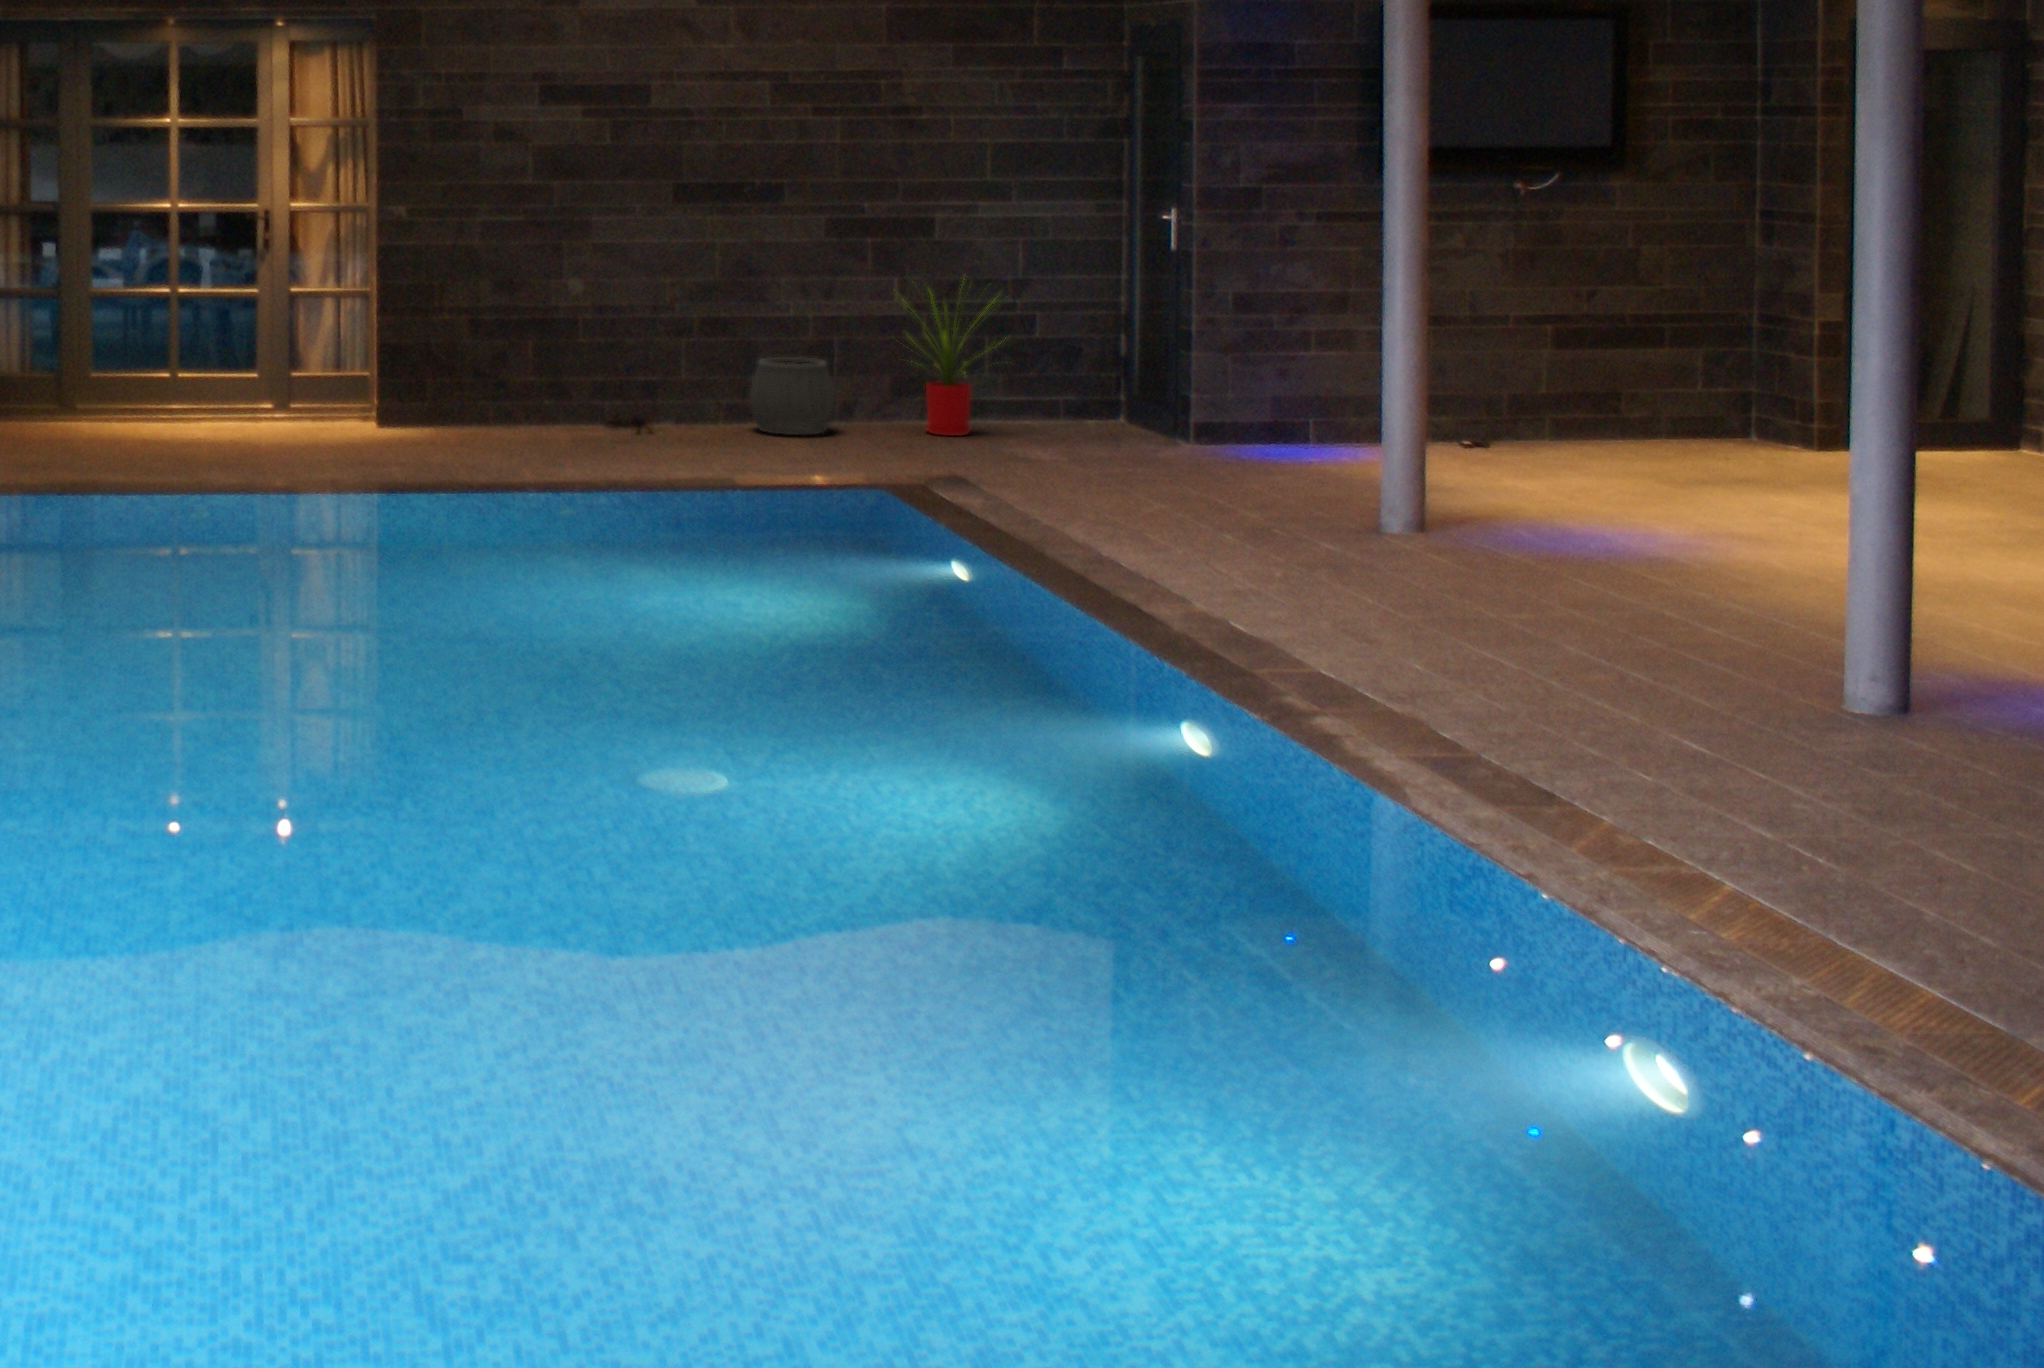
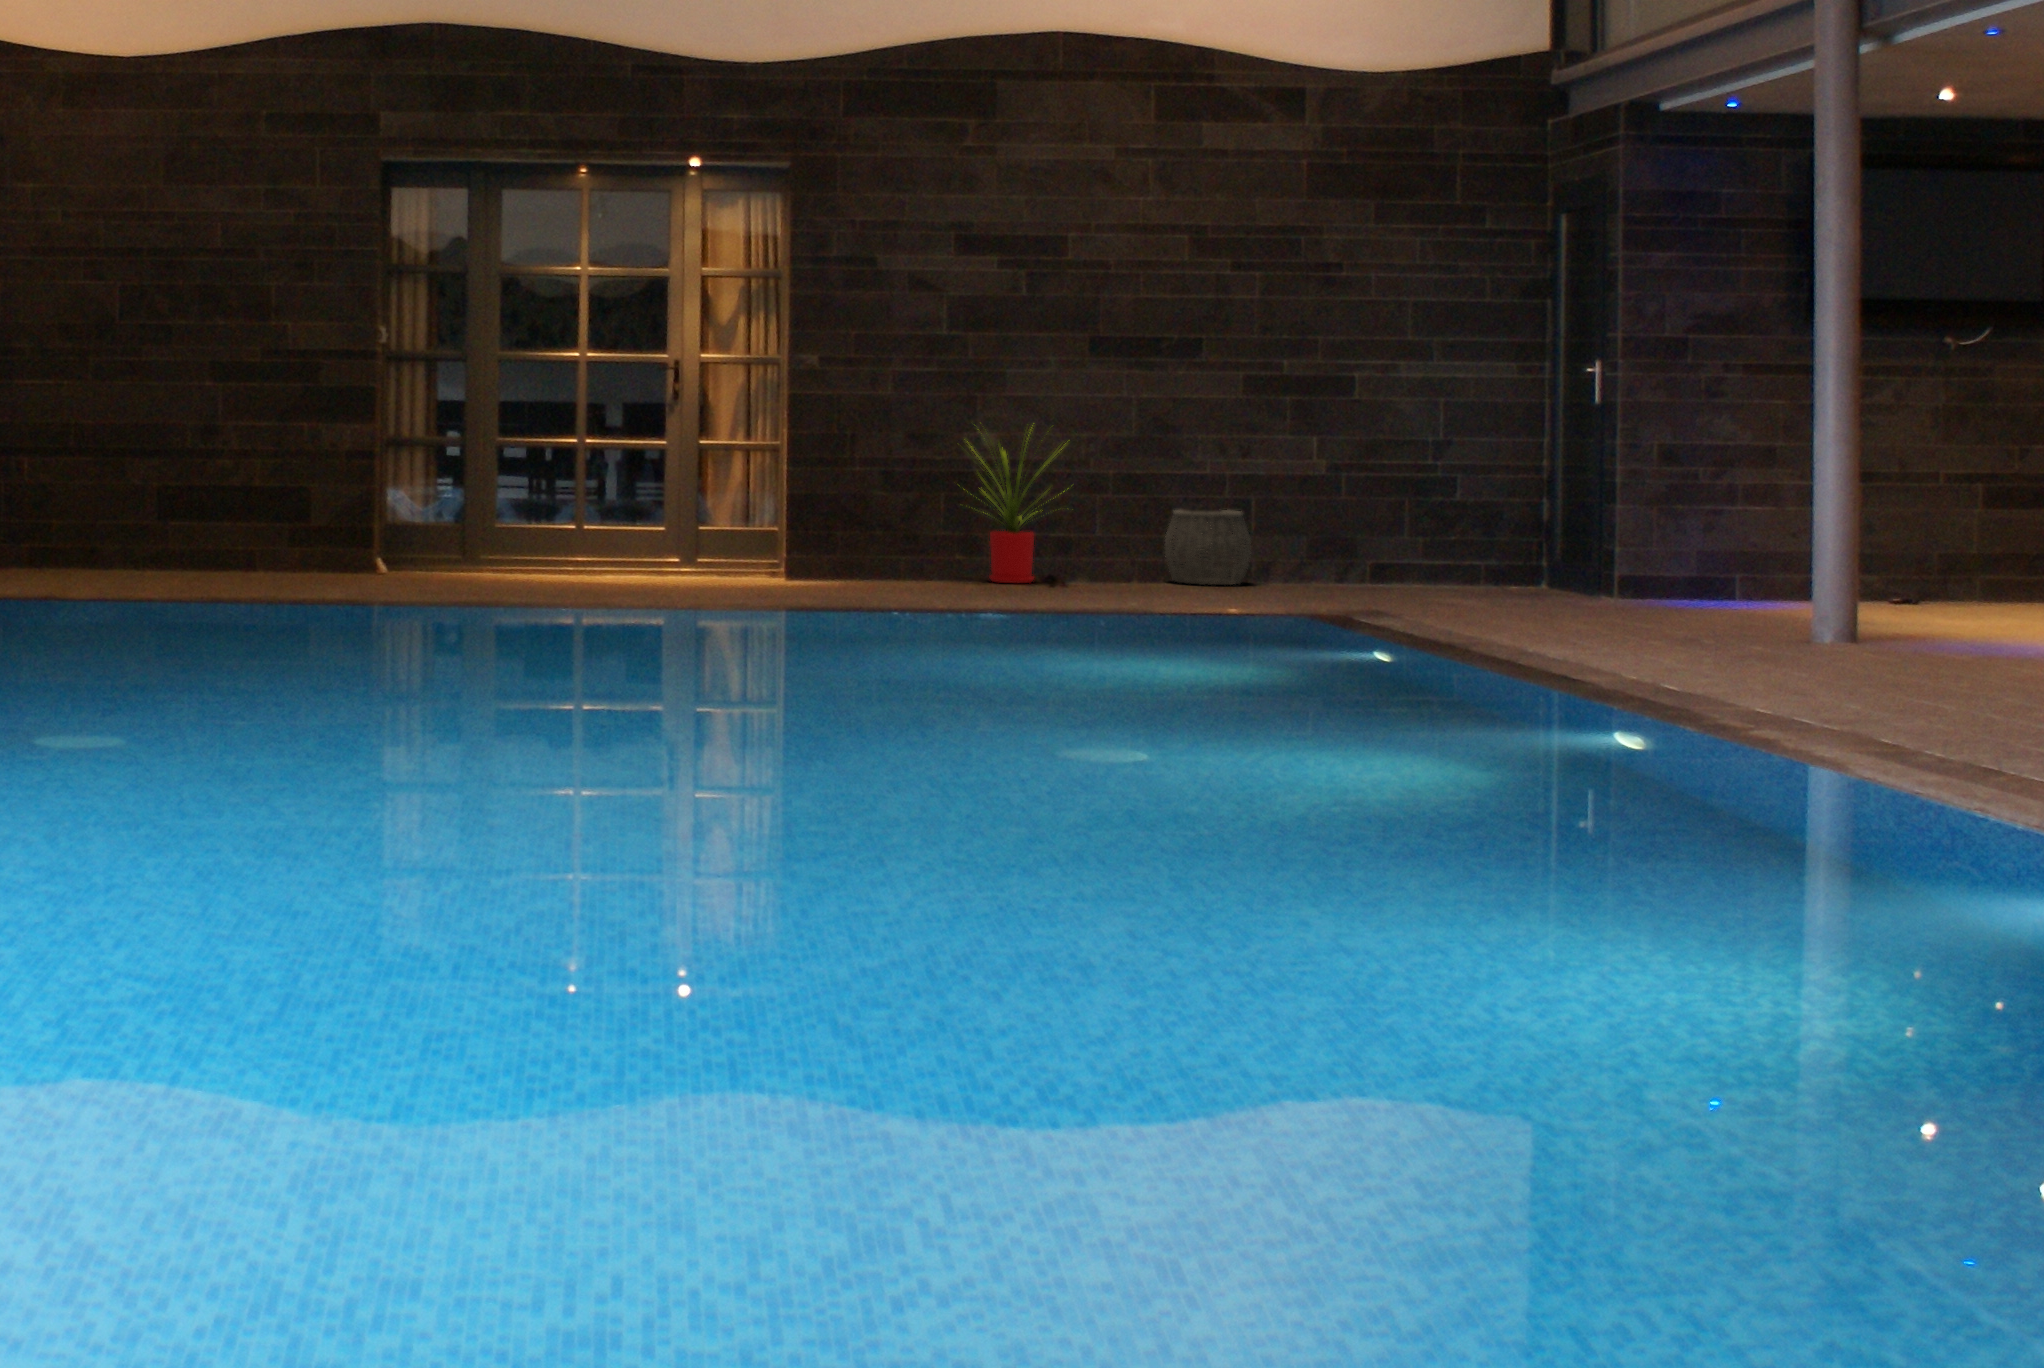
house plant: present [903,287,995,436] -> present [982,433,1066,583]

